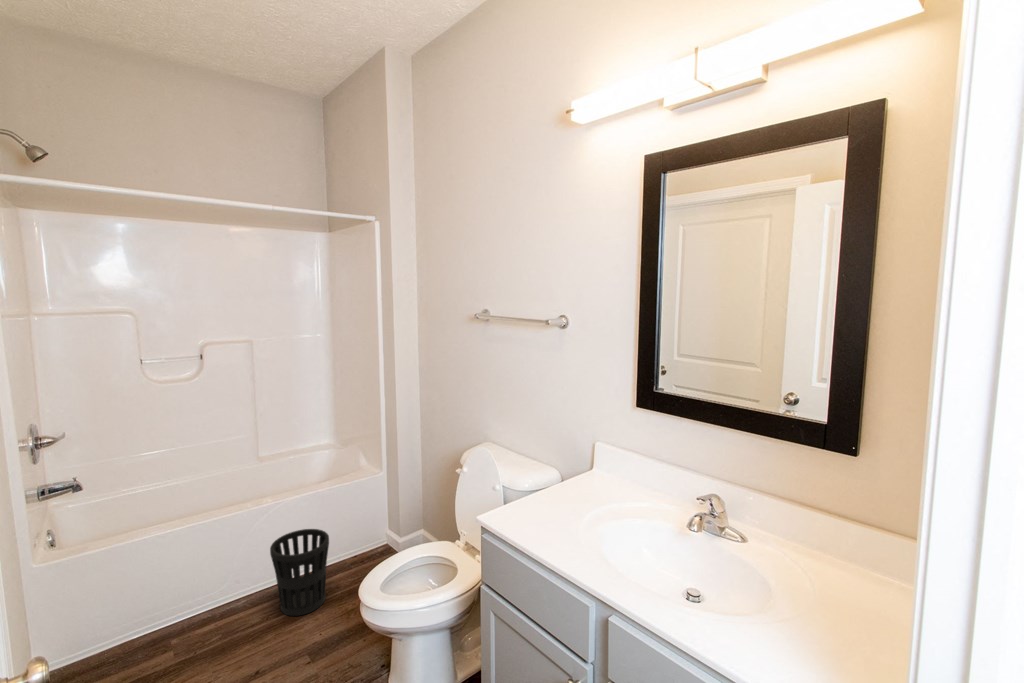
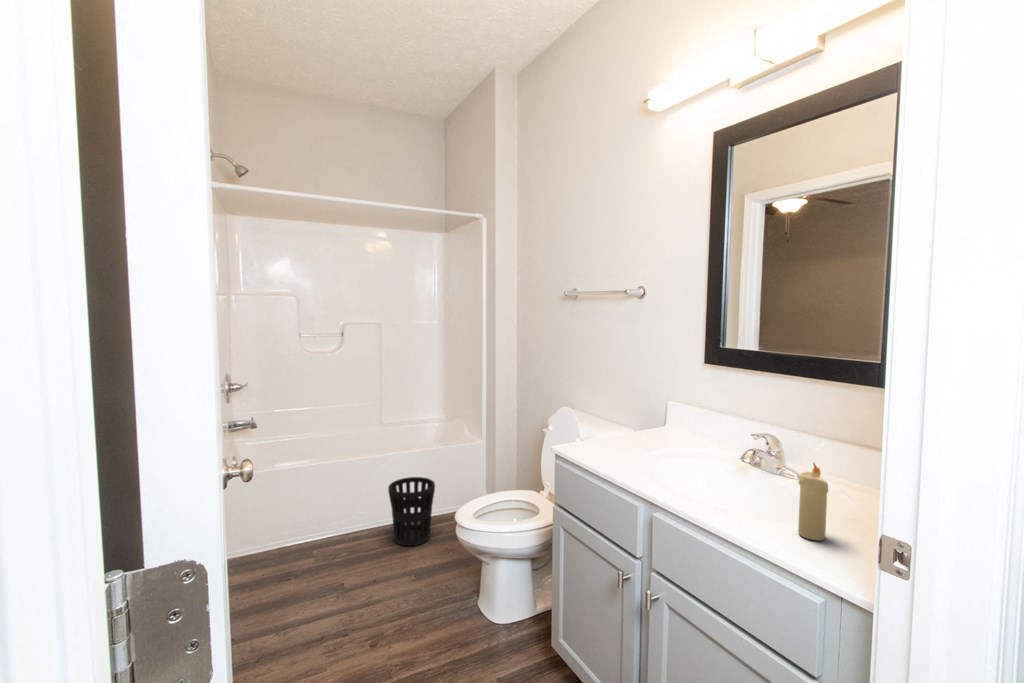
candle: none [776,569,810,657] -> present [798,463,828,540]

